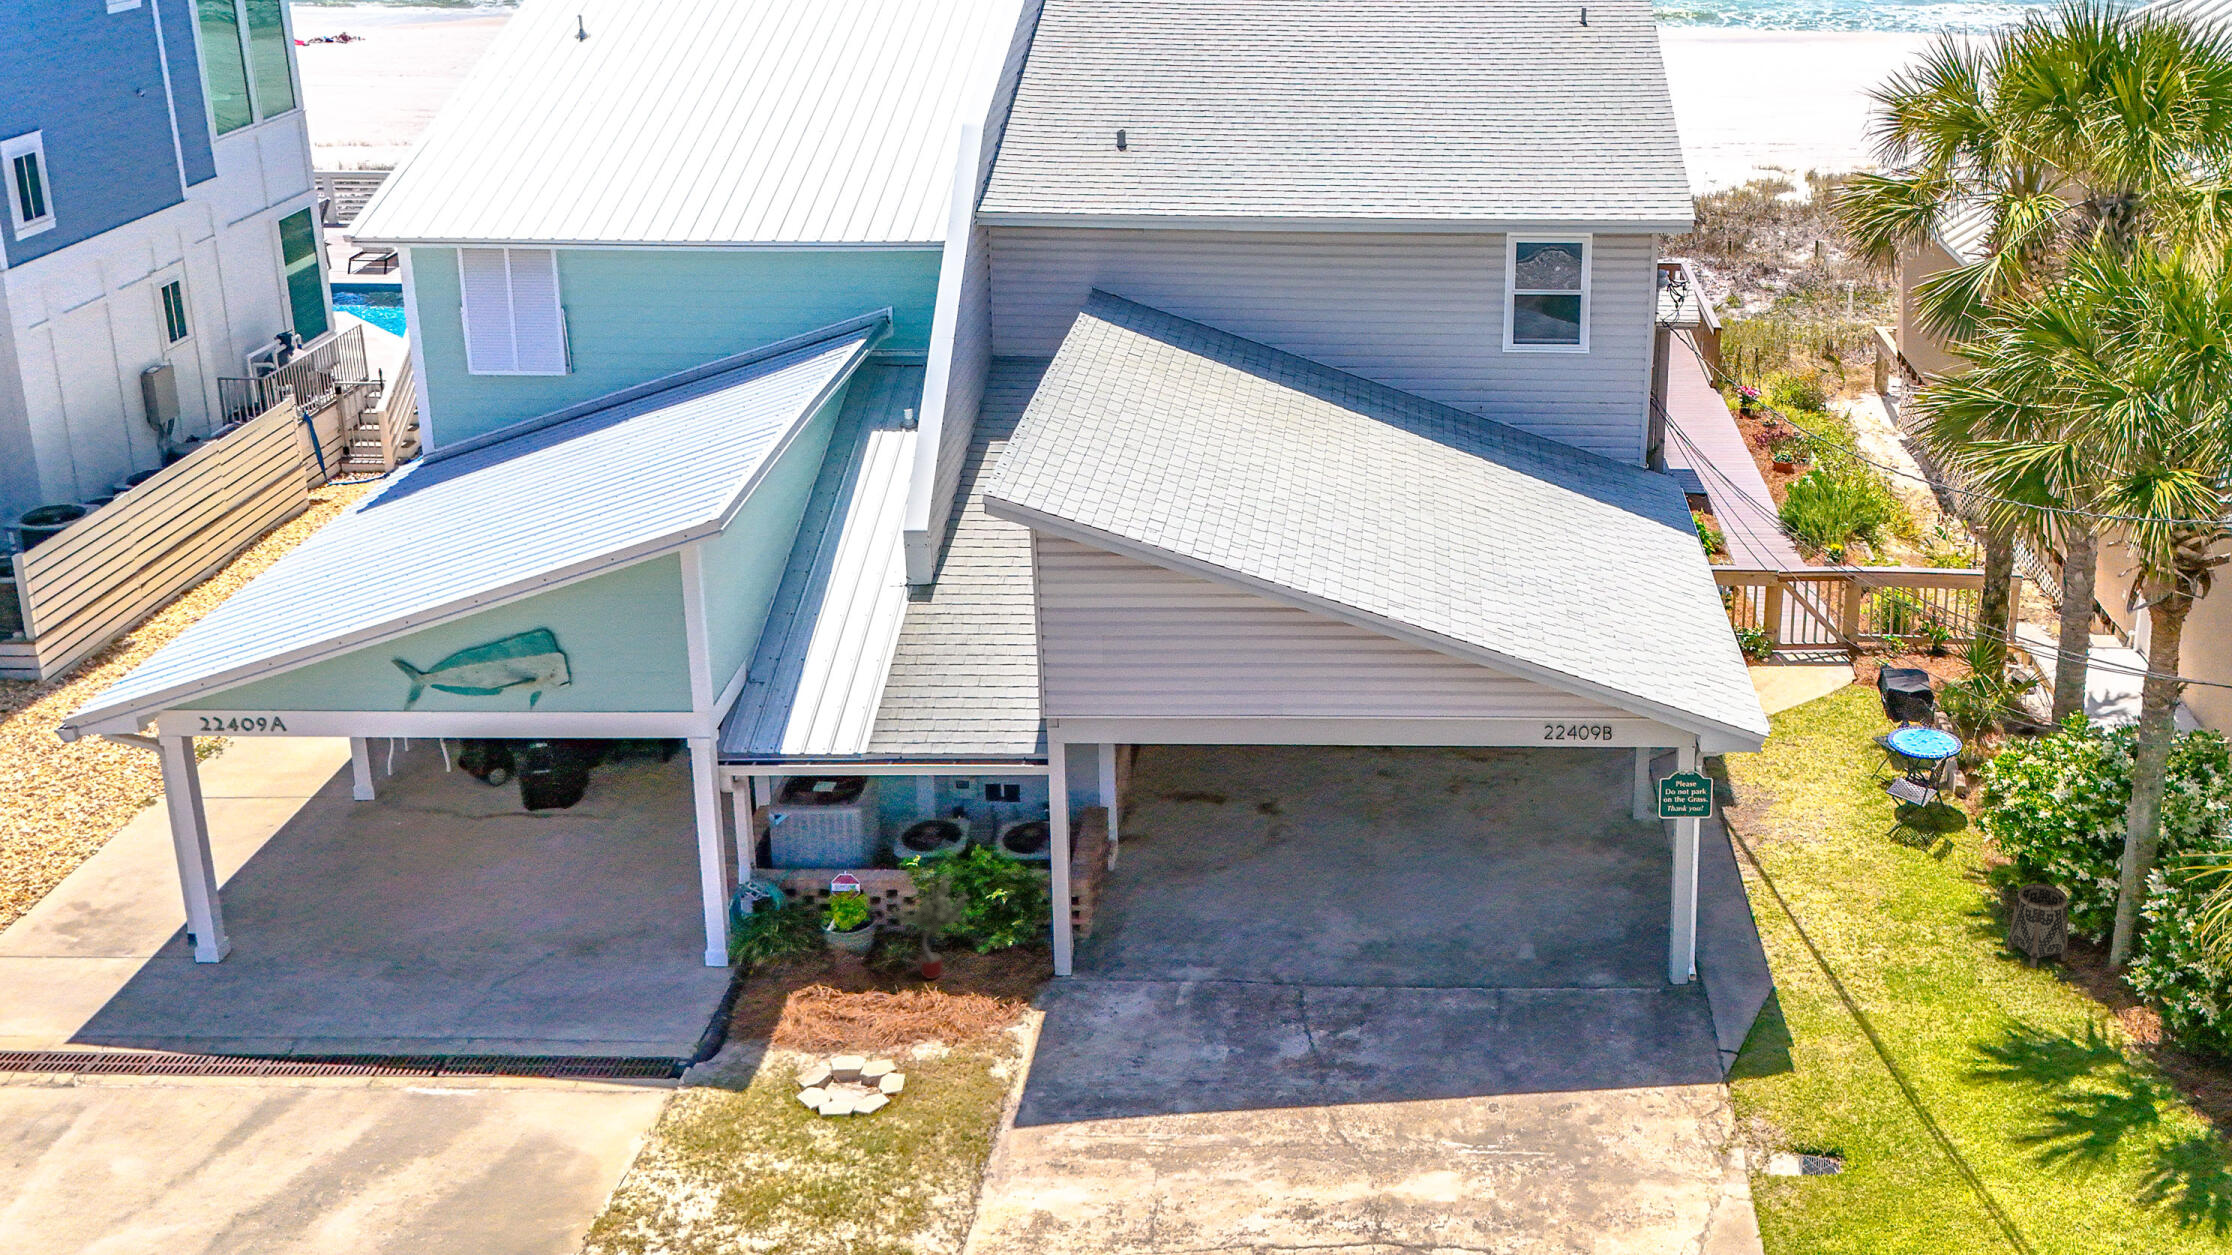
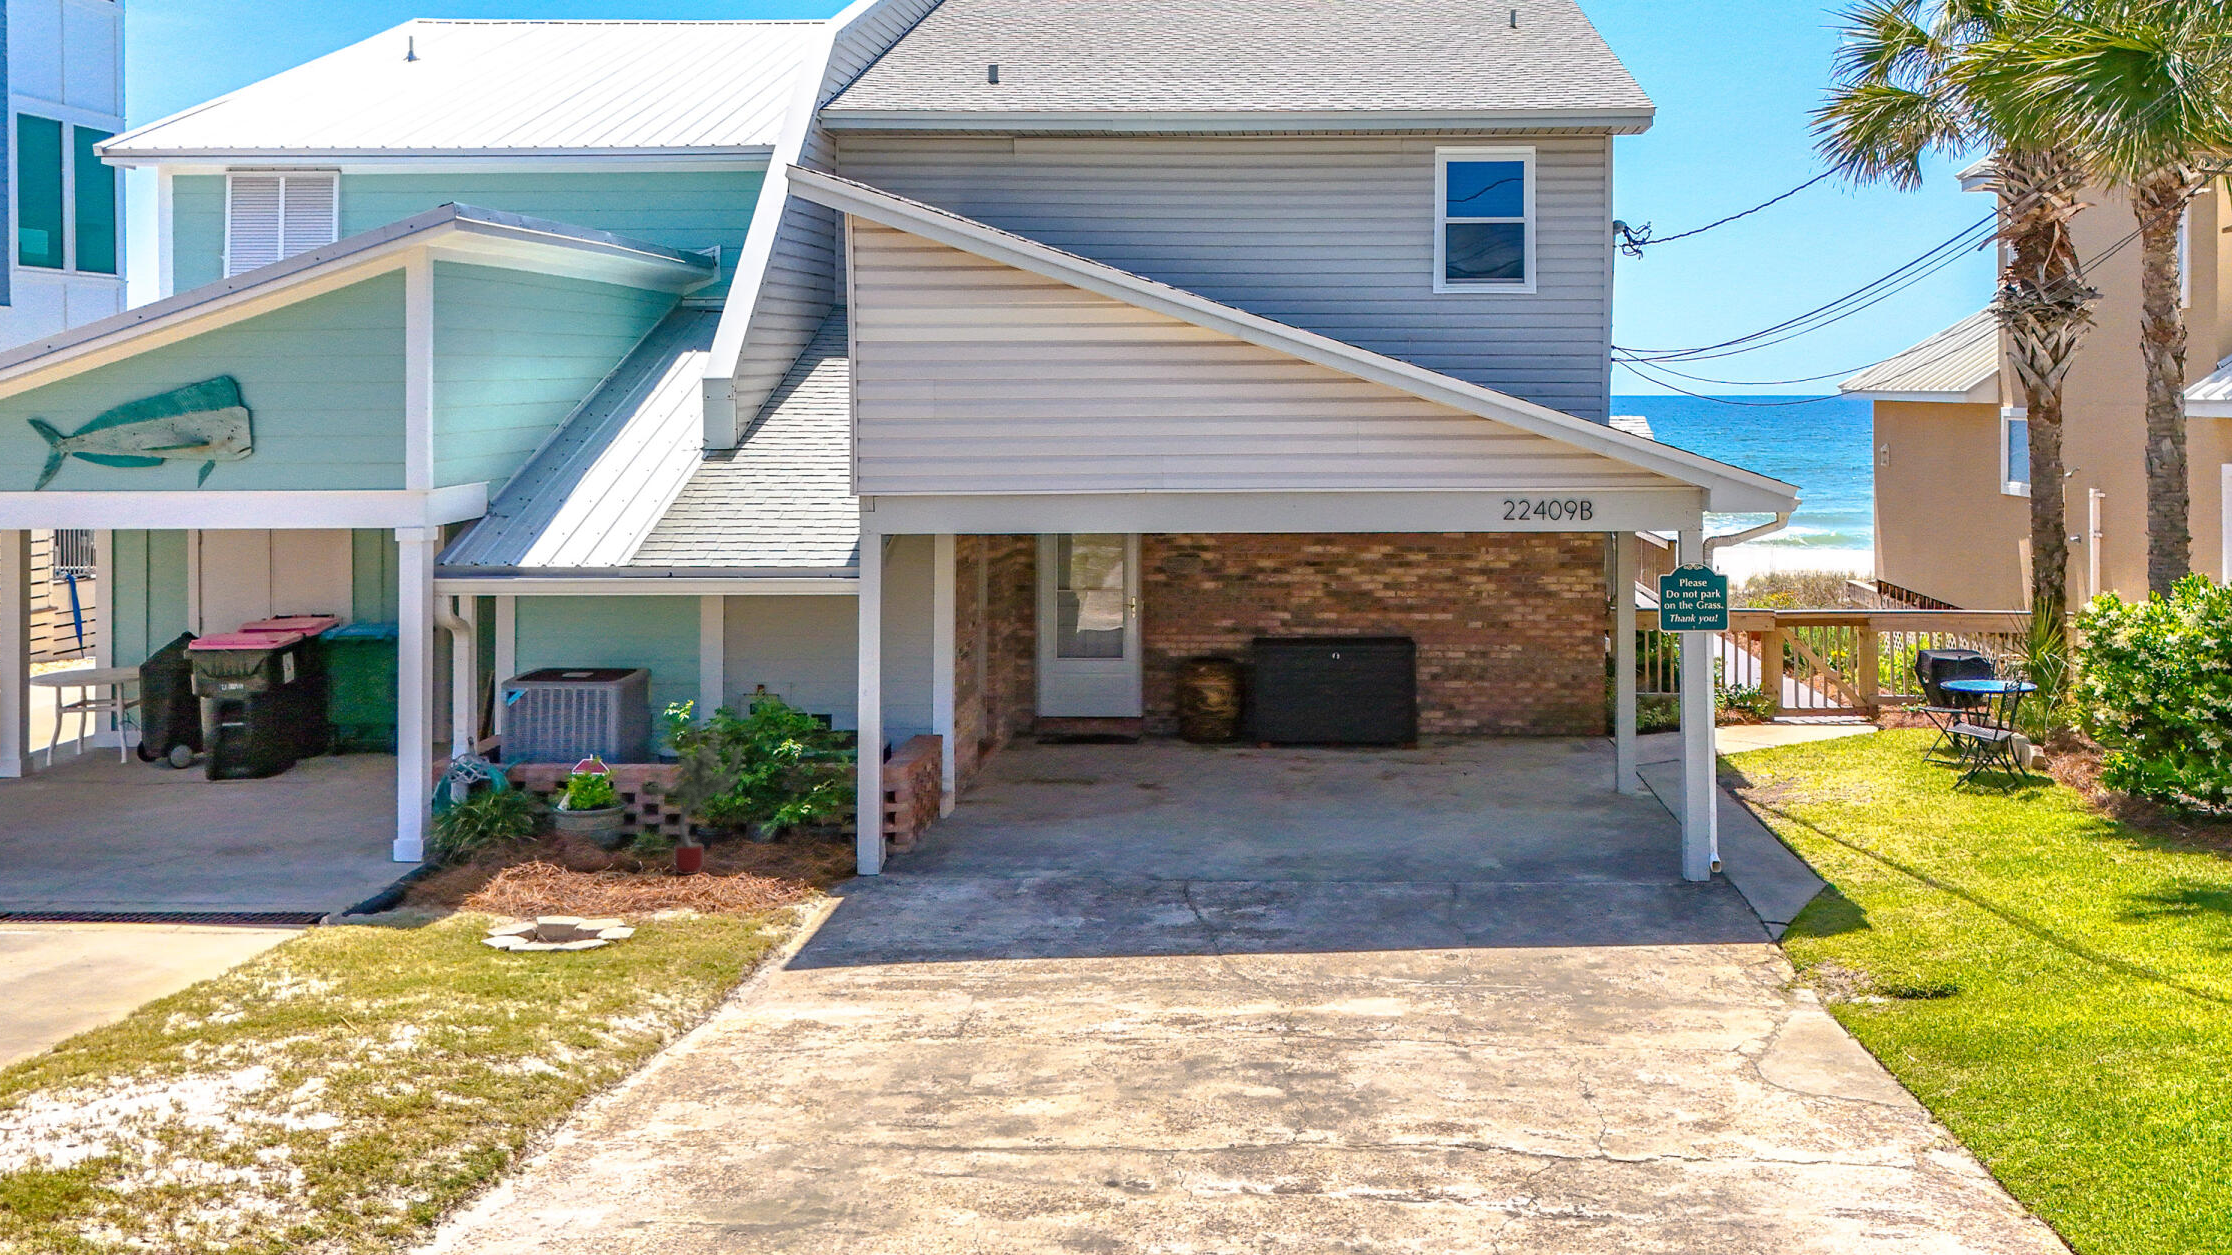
basket: present [2007,883,2068,968] -> none [2128,785,2213,887]

